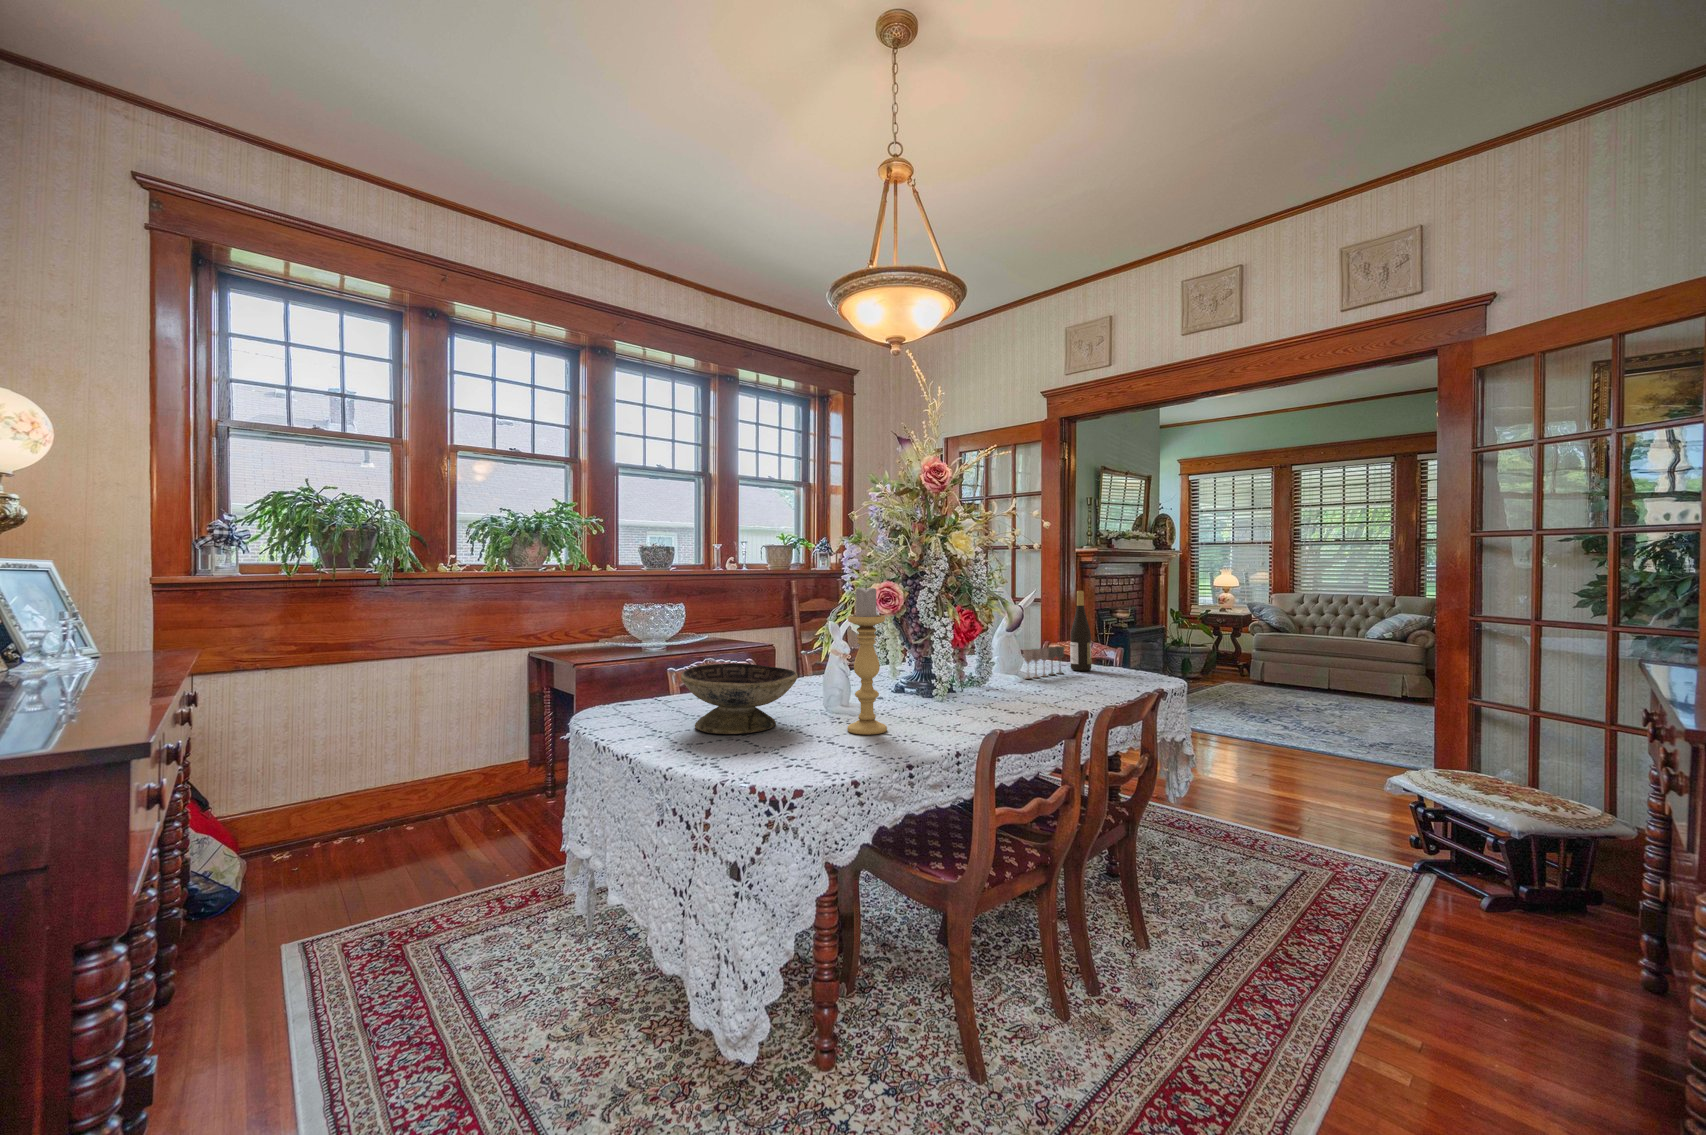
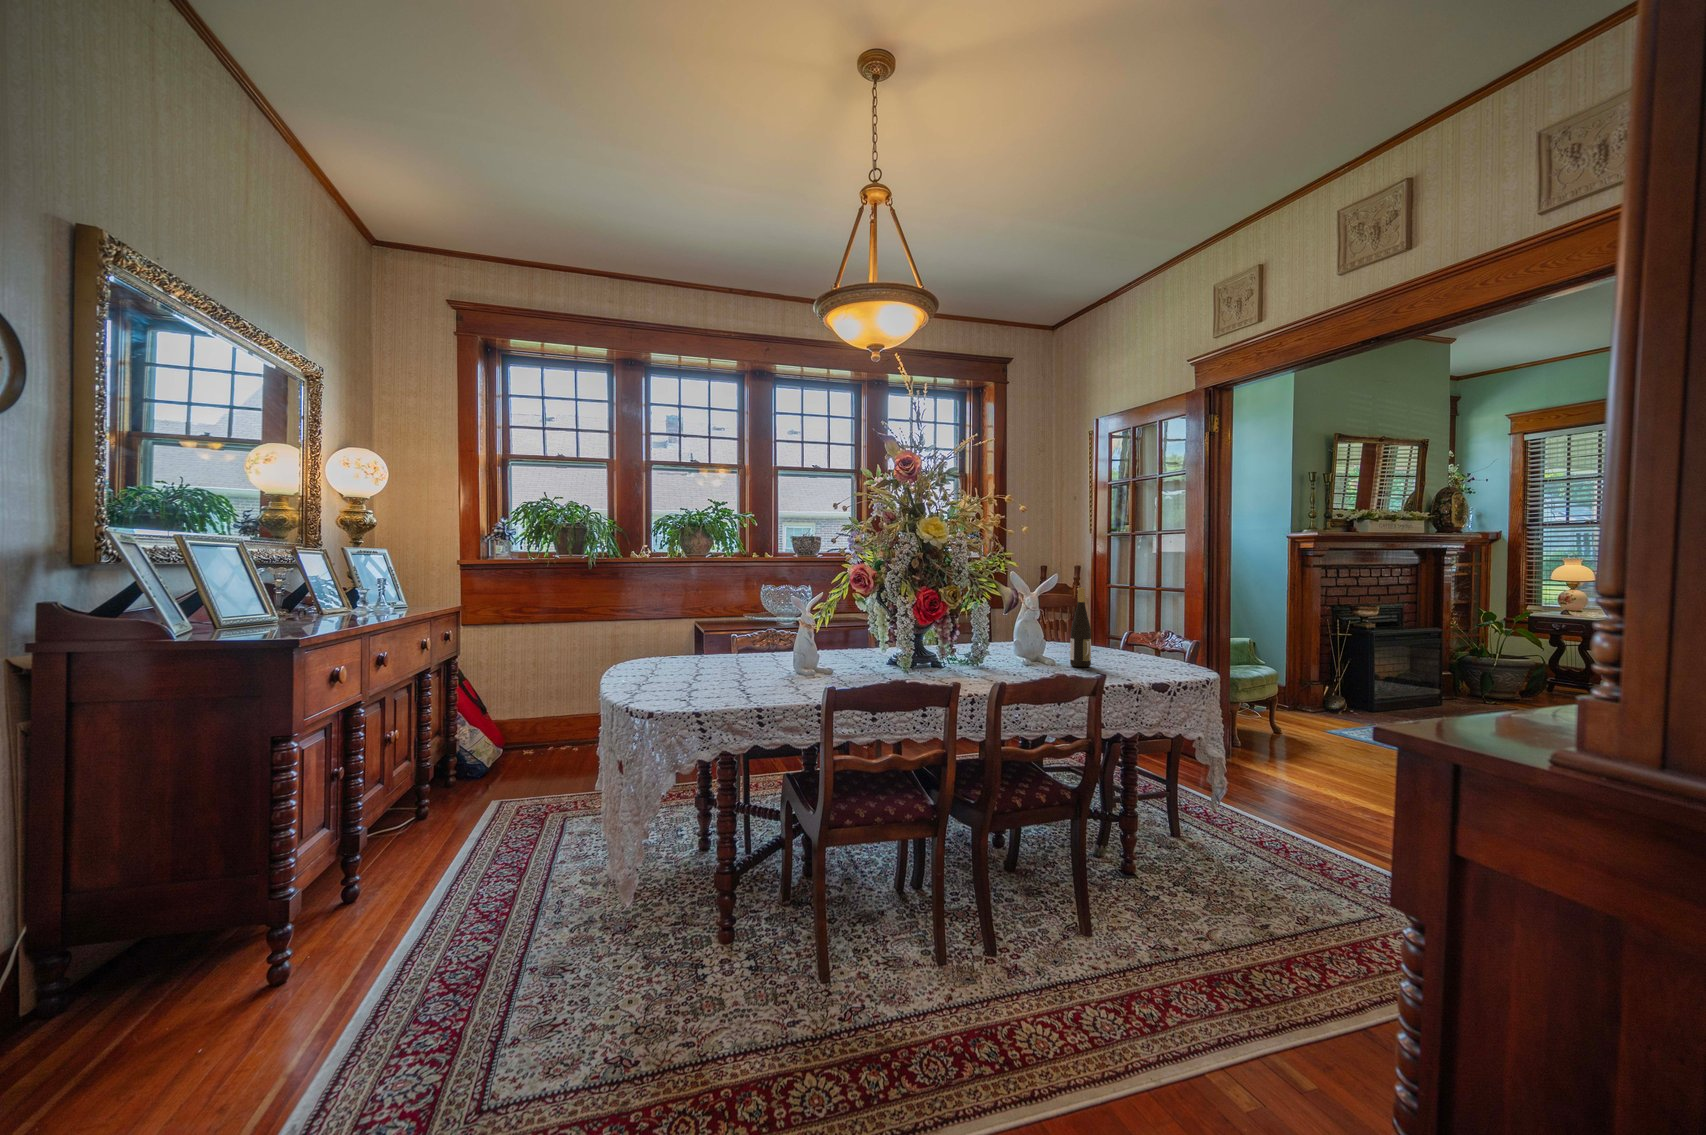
candle holder: present [847,585,887,735] -> none [747,579,778,696]
wine glass: present [1023,646,1065,679] -> none [1000,641,1055,670]
decorative bowl: present [681,663,798,734] -> none [646,636,734,687]

